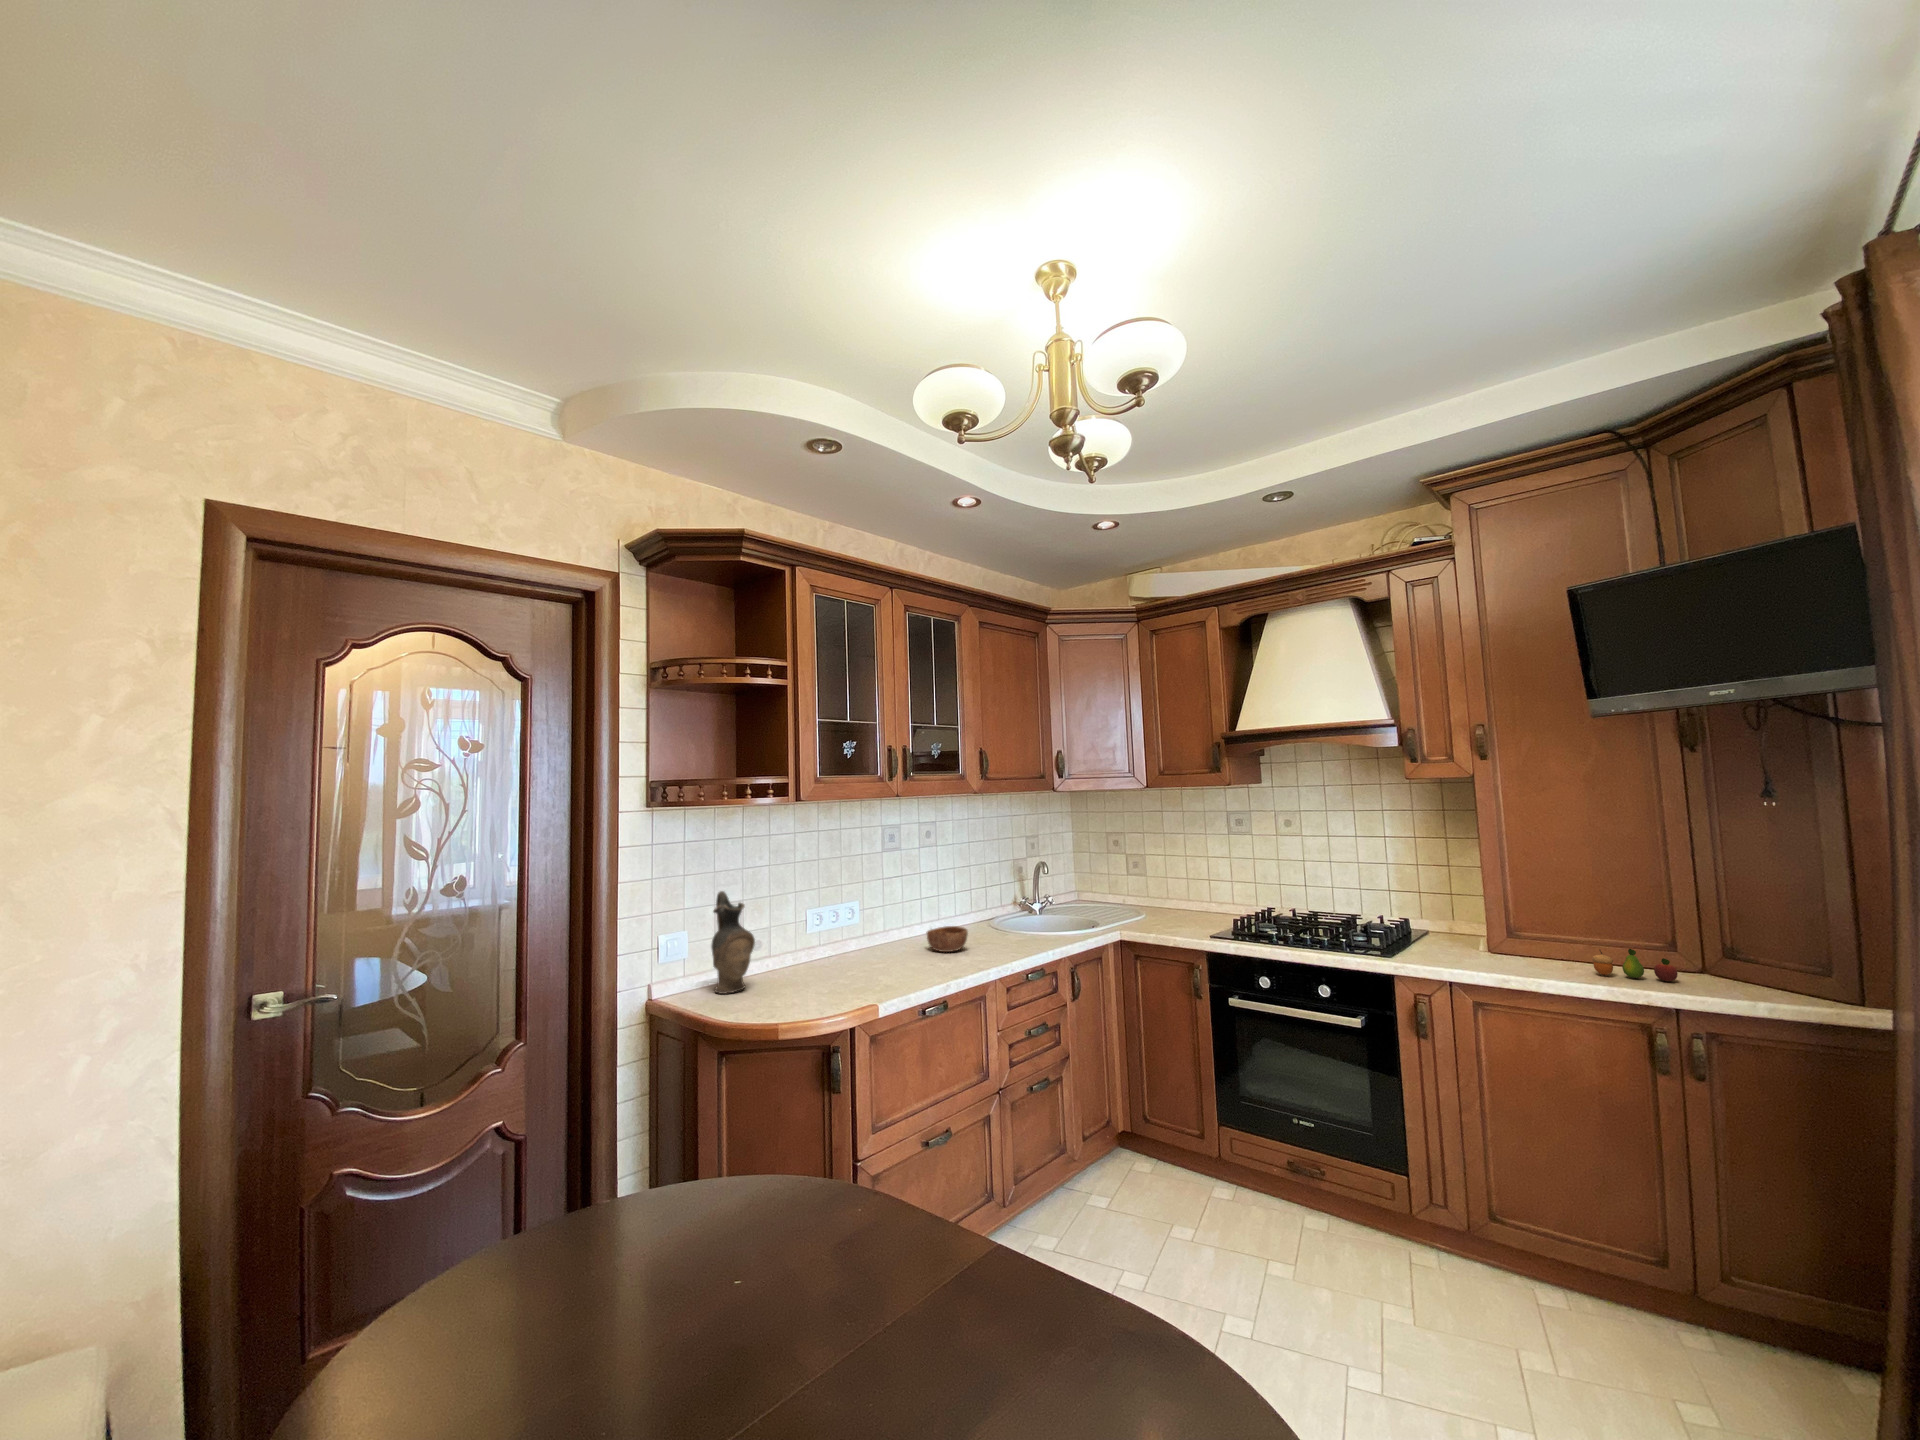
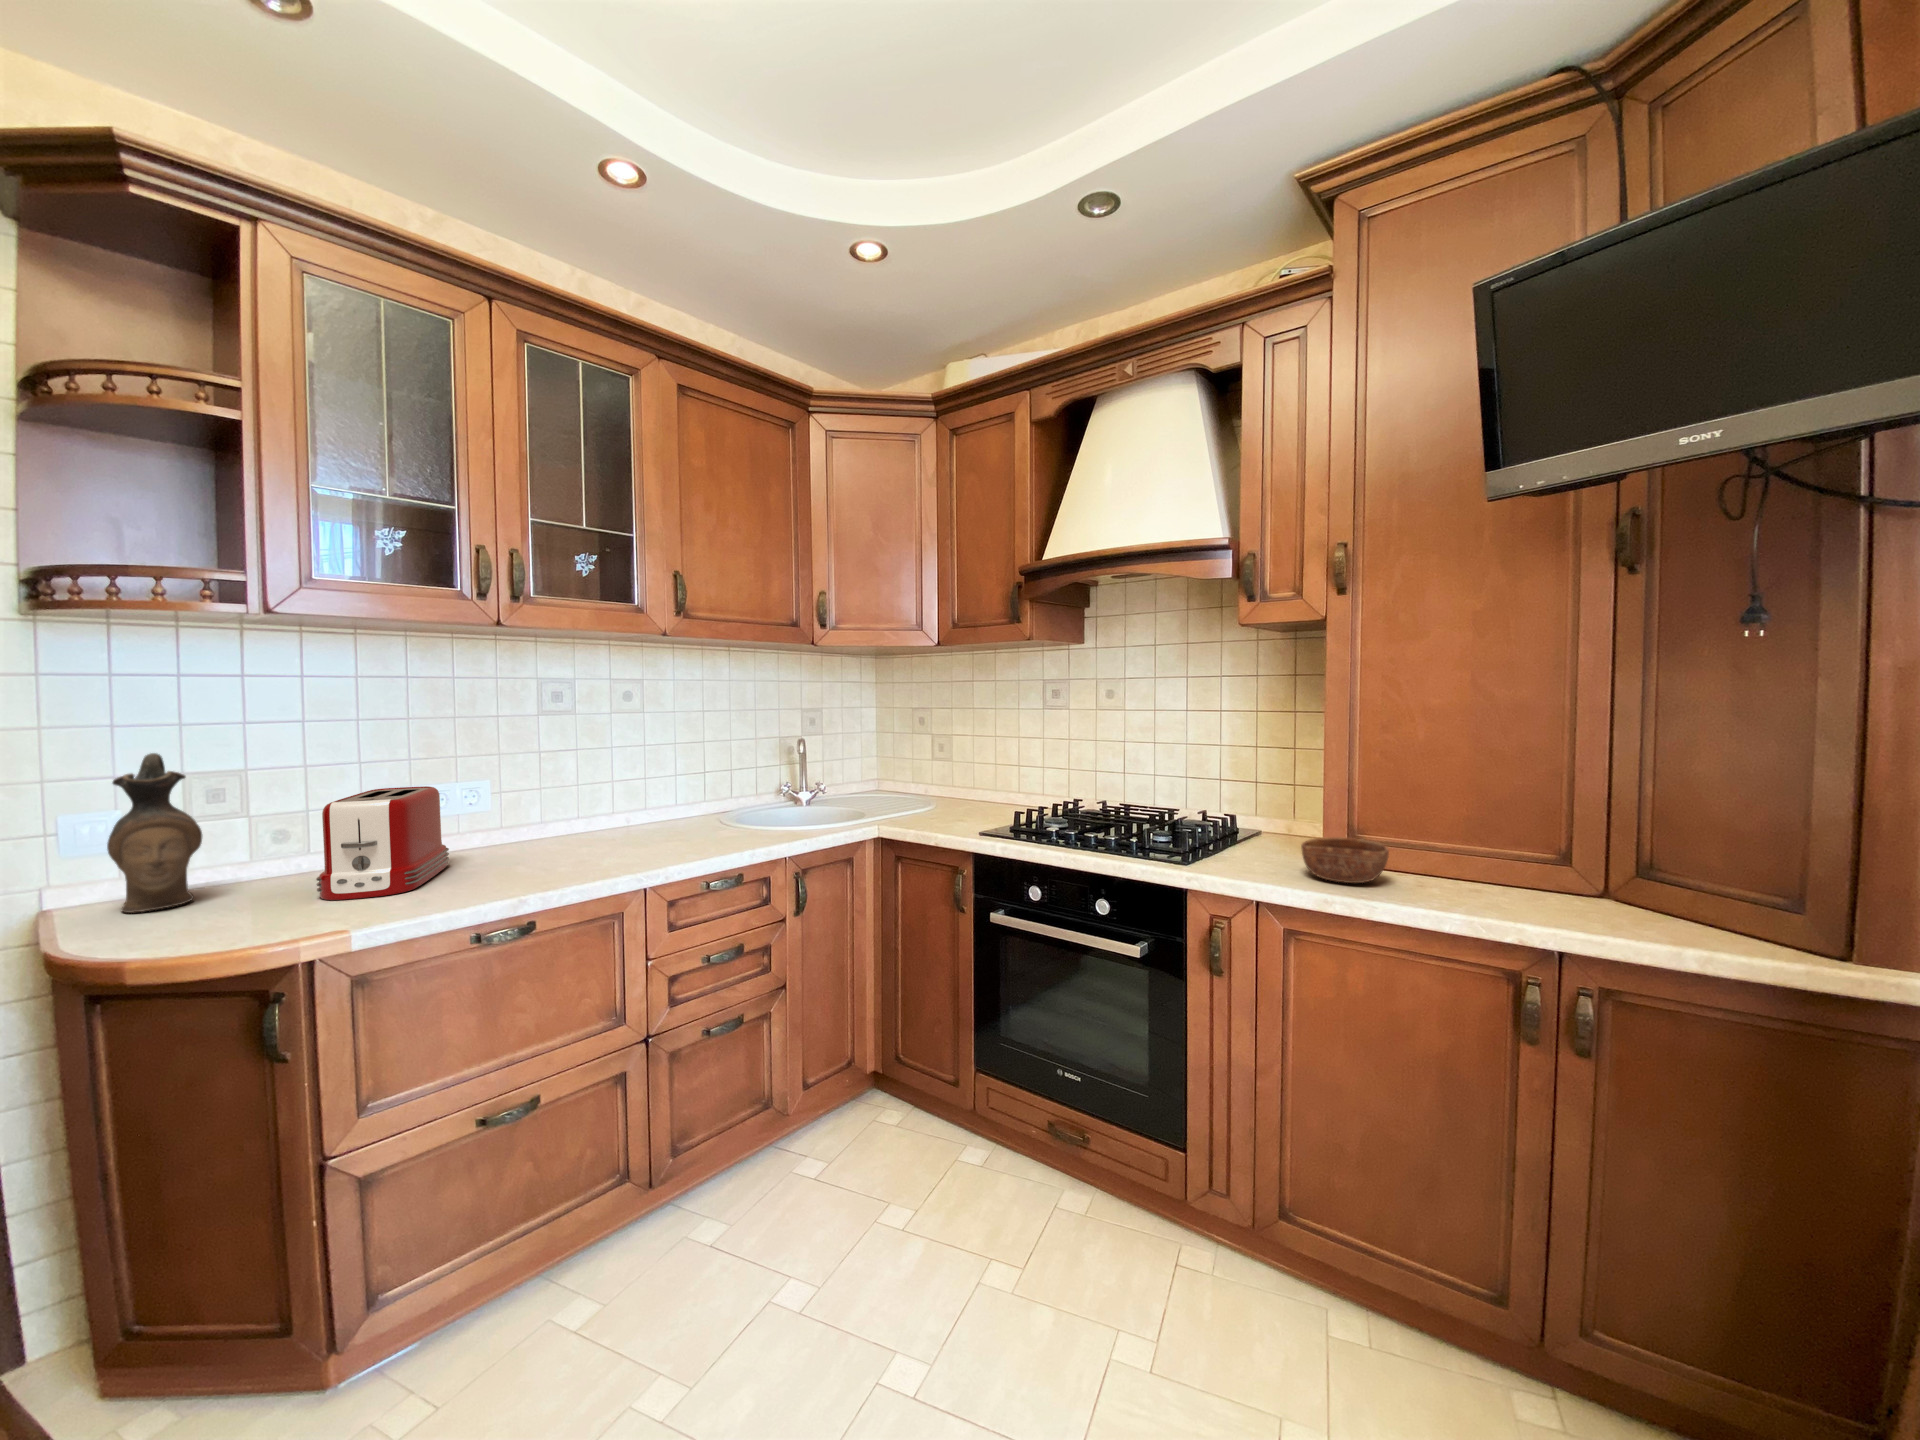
toaster: none [811,909,871,986] -> present [316,786,449,900]
bowl: present [926,926,968,952] -> present [1301,837,1389,883]
fruit: present [1592,949,1678,981] -> none [1454,860,1572,908]

